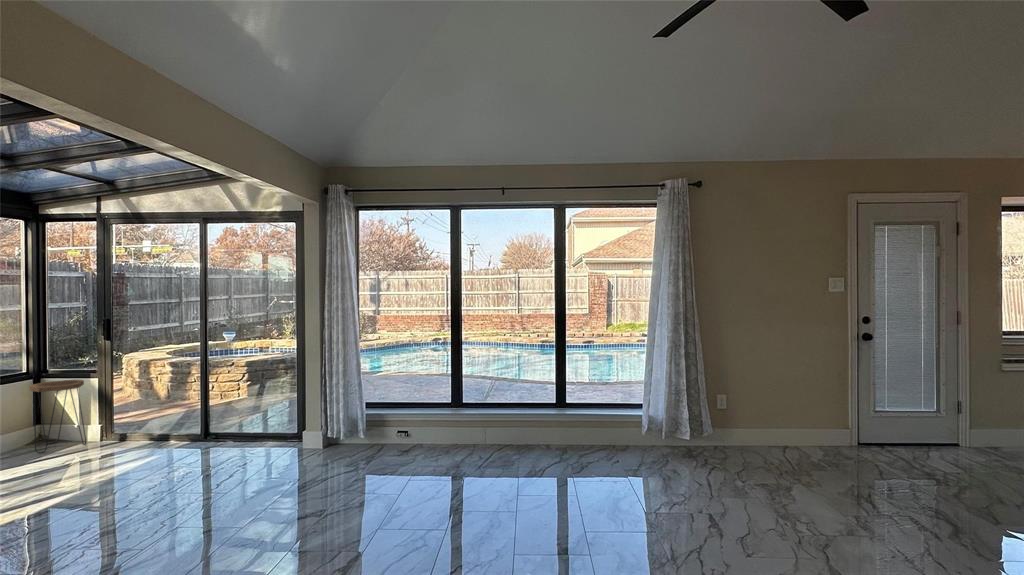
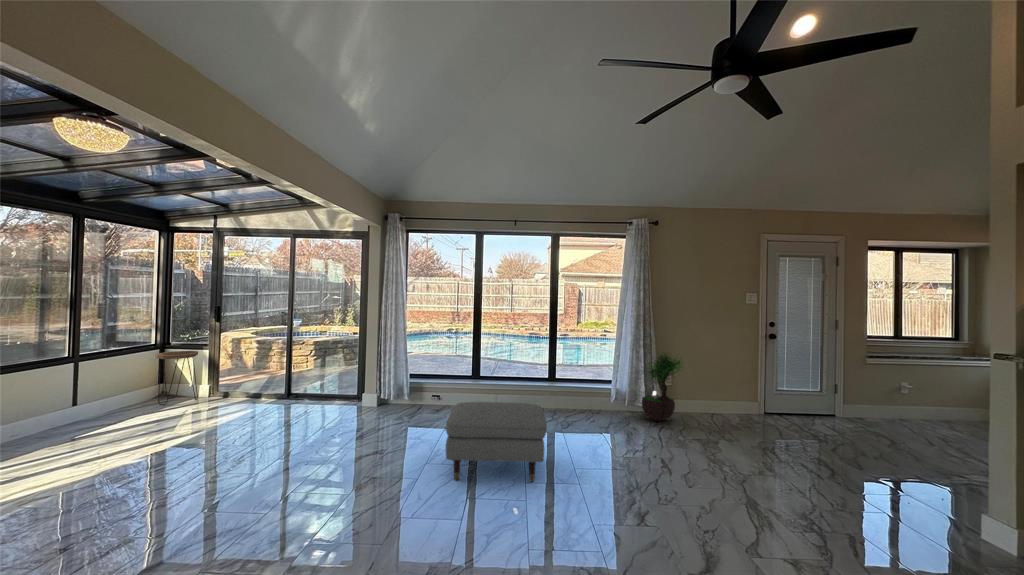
potted tree: none [681,358,741,458] -> present [642,353,682,421]
ottoman: none [403,438,536,541] -> present [446,402,547,482]

